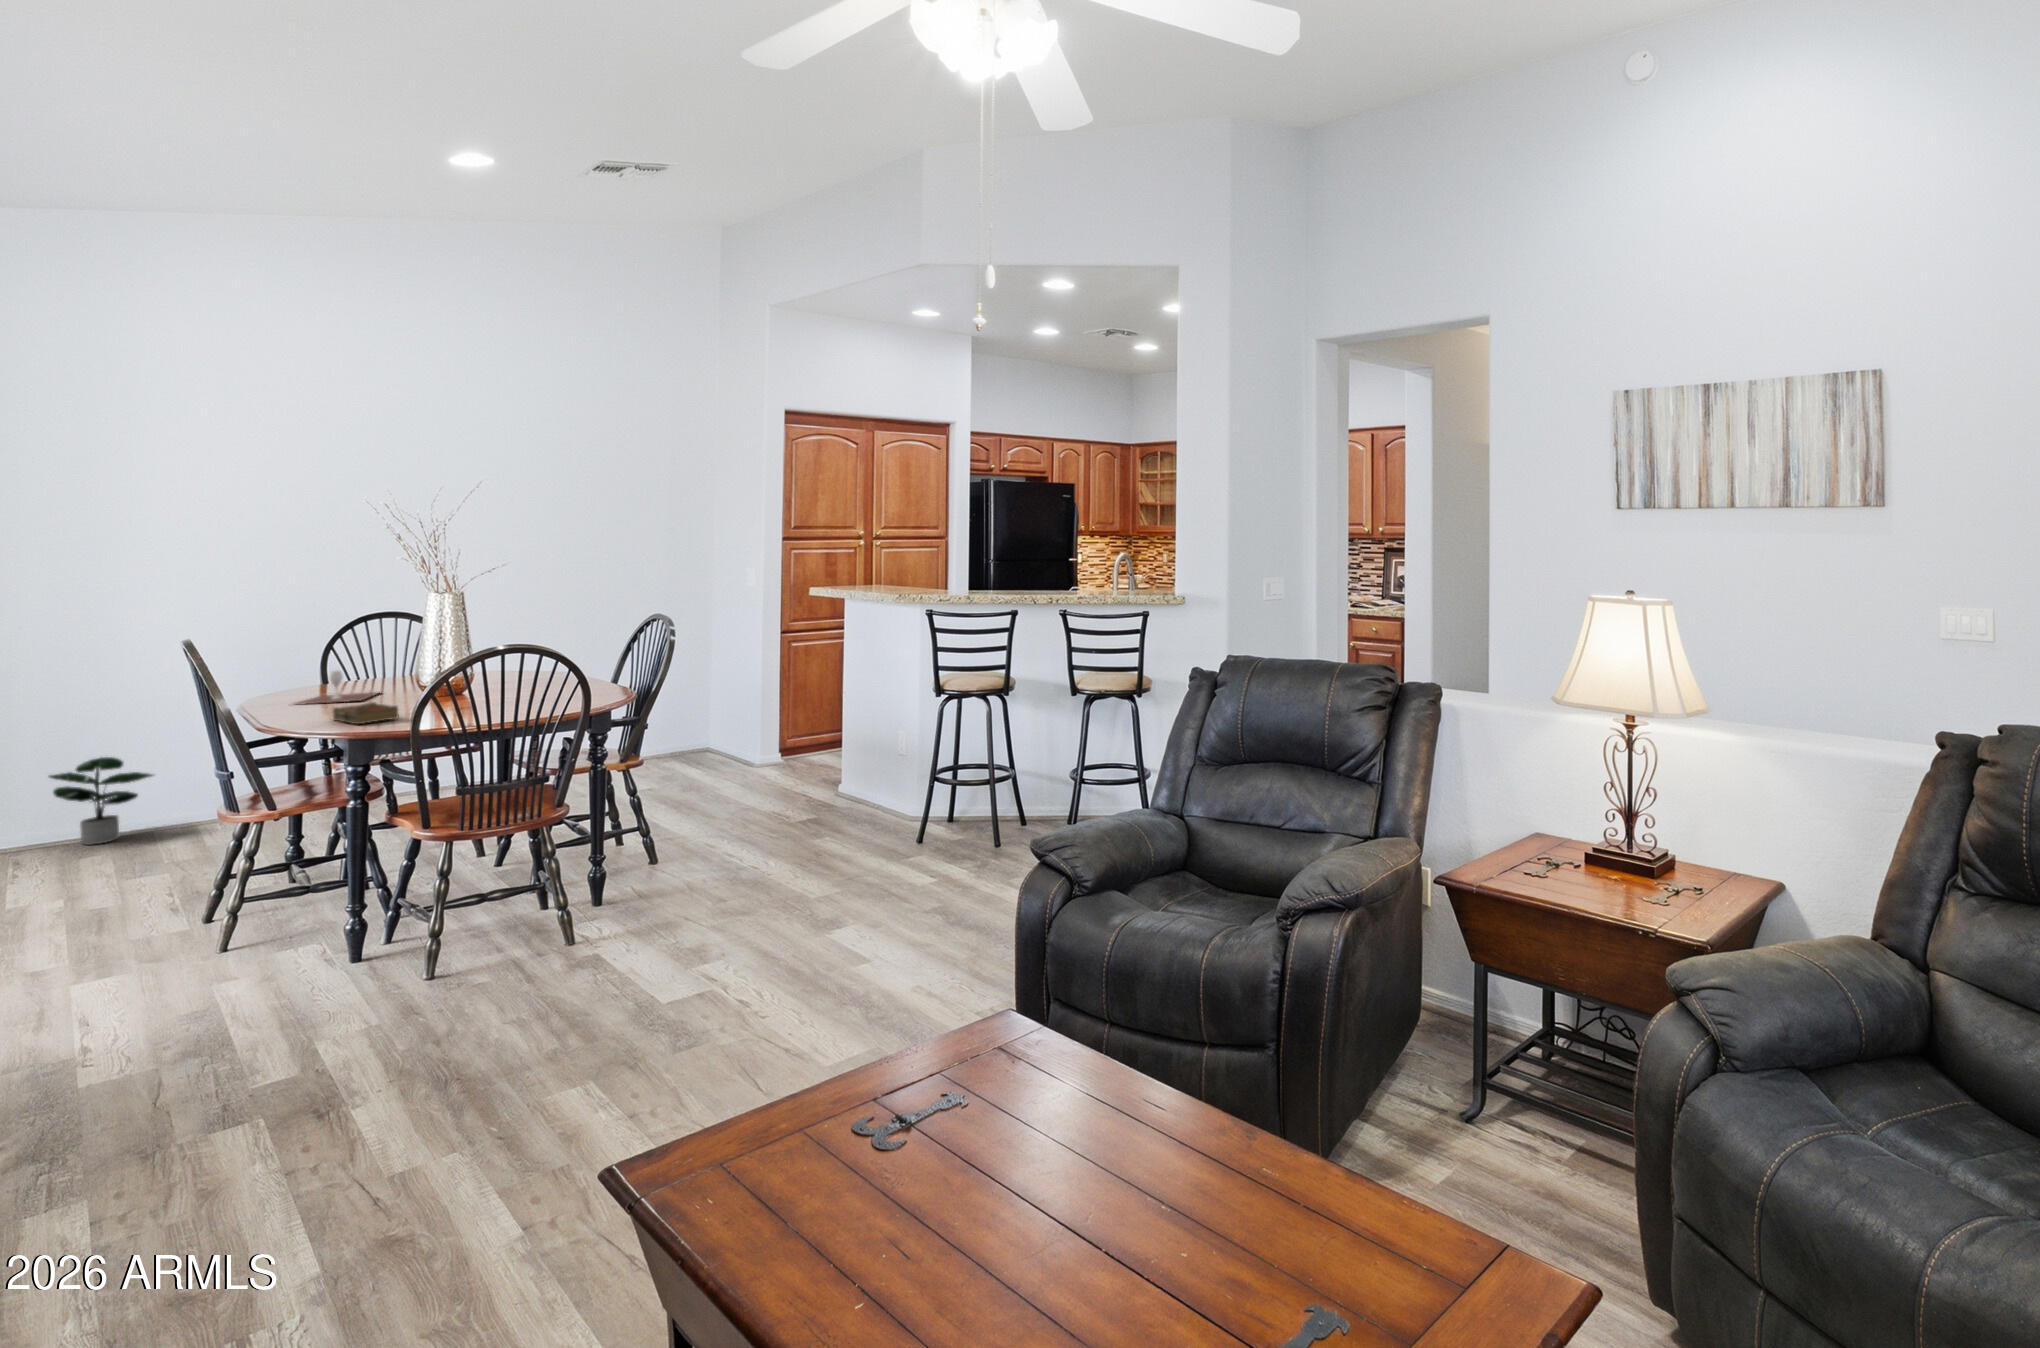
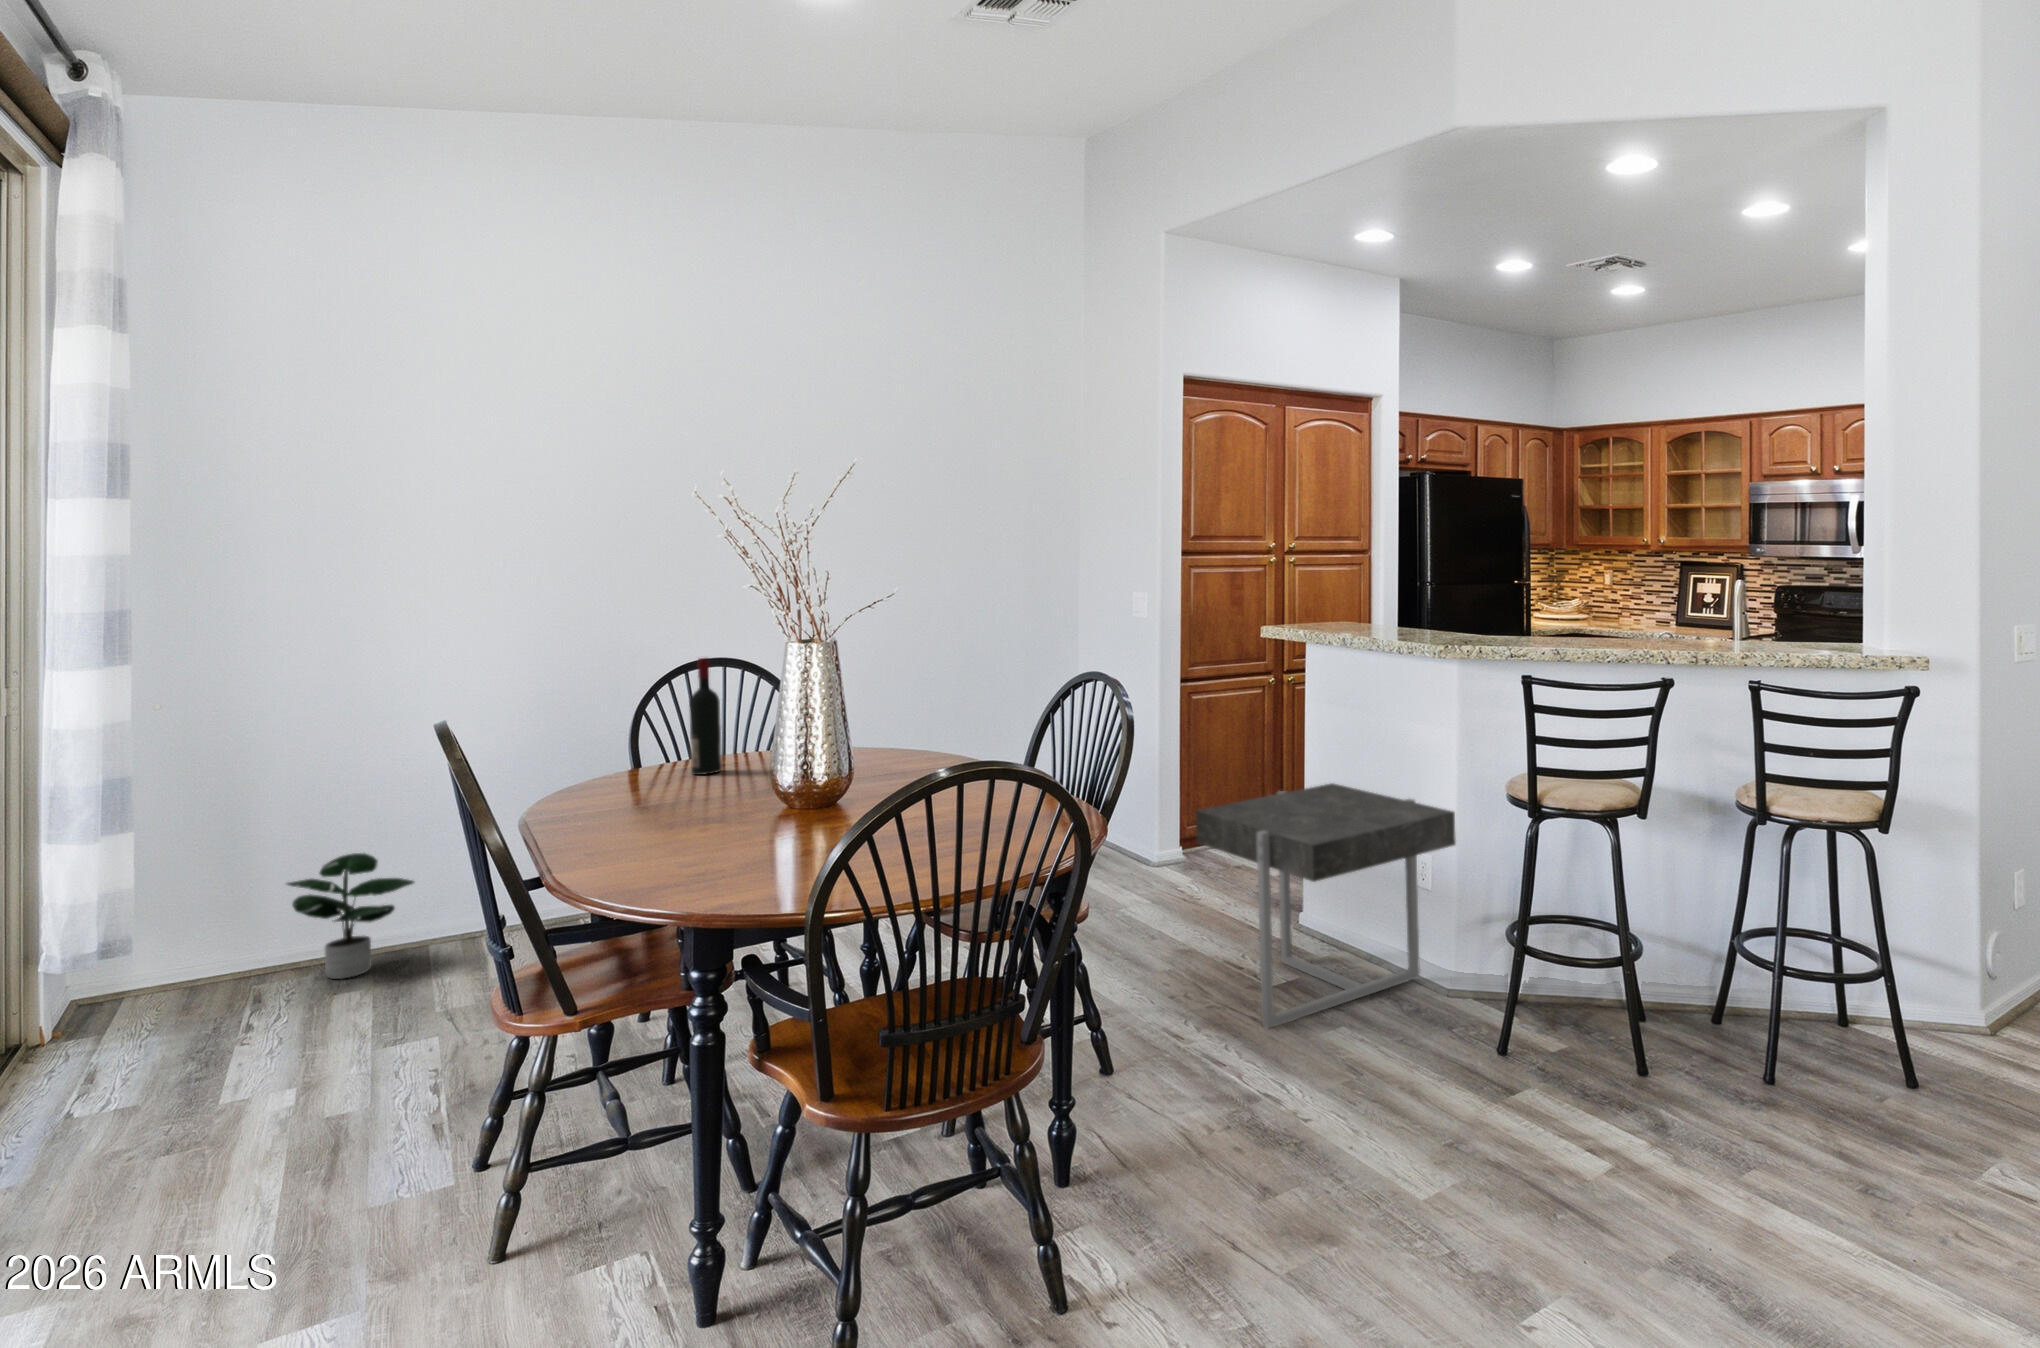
wine bottle: none [366,607,391,683] -> present [689,658,722,775]
wine glass: present [292,671,382,705] -> none [590,765,720,824]
side table: none [742,690,912,838] -> present [1196,783,1456,1028]
book: present [333,702,399,724] -> none [663,832,767,881]

